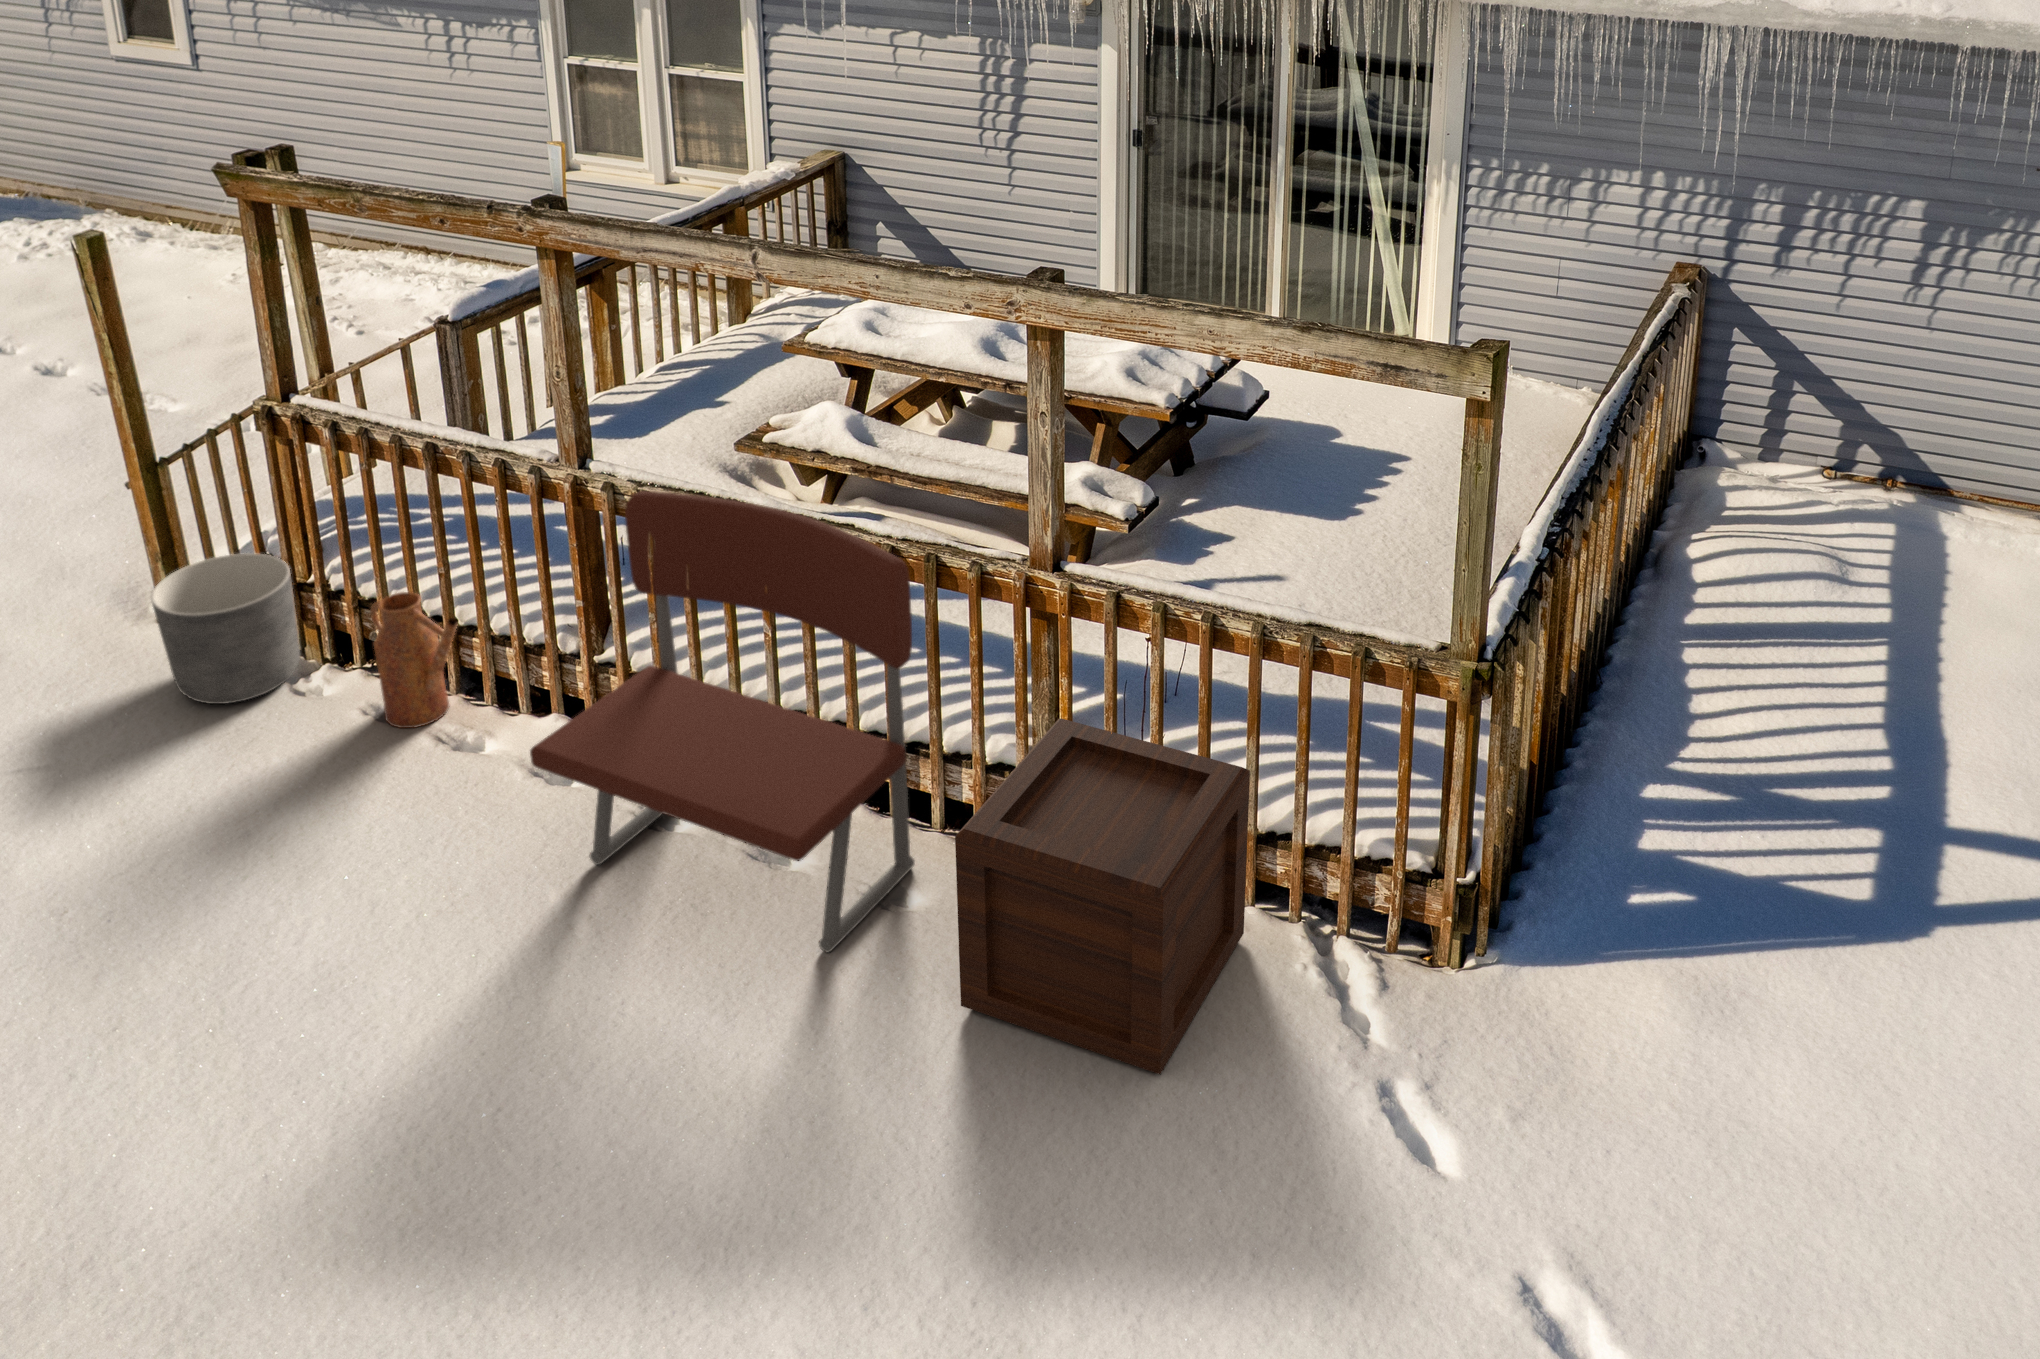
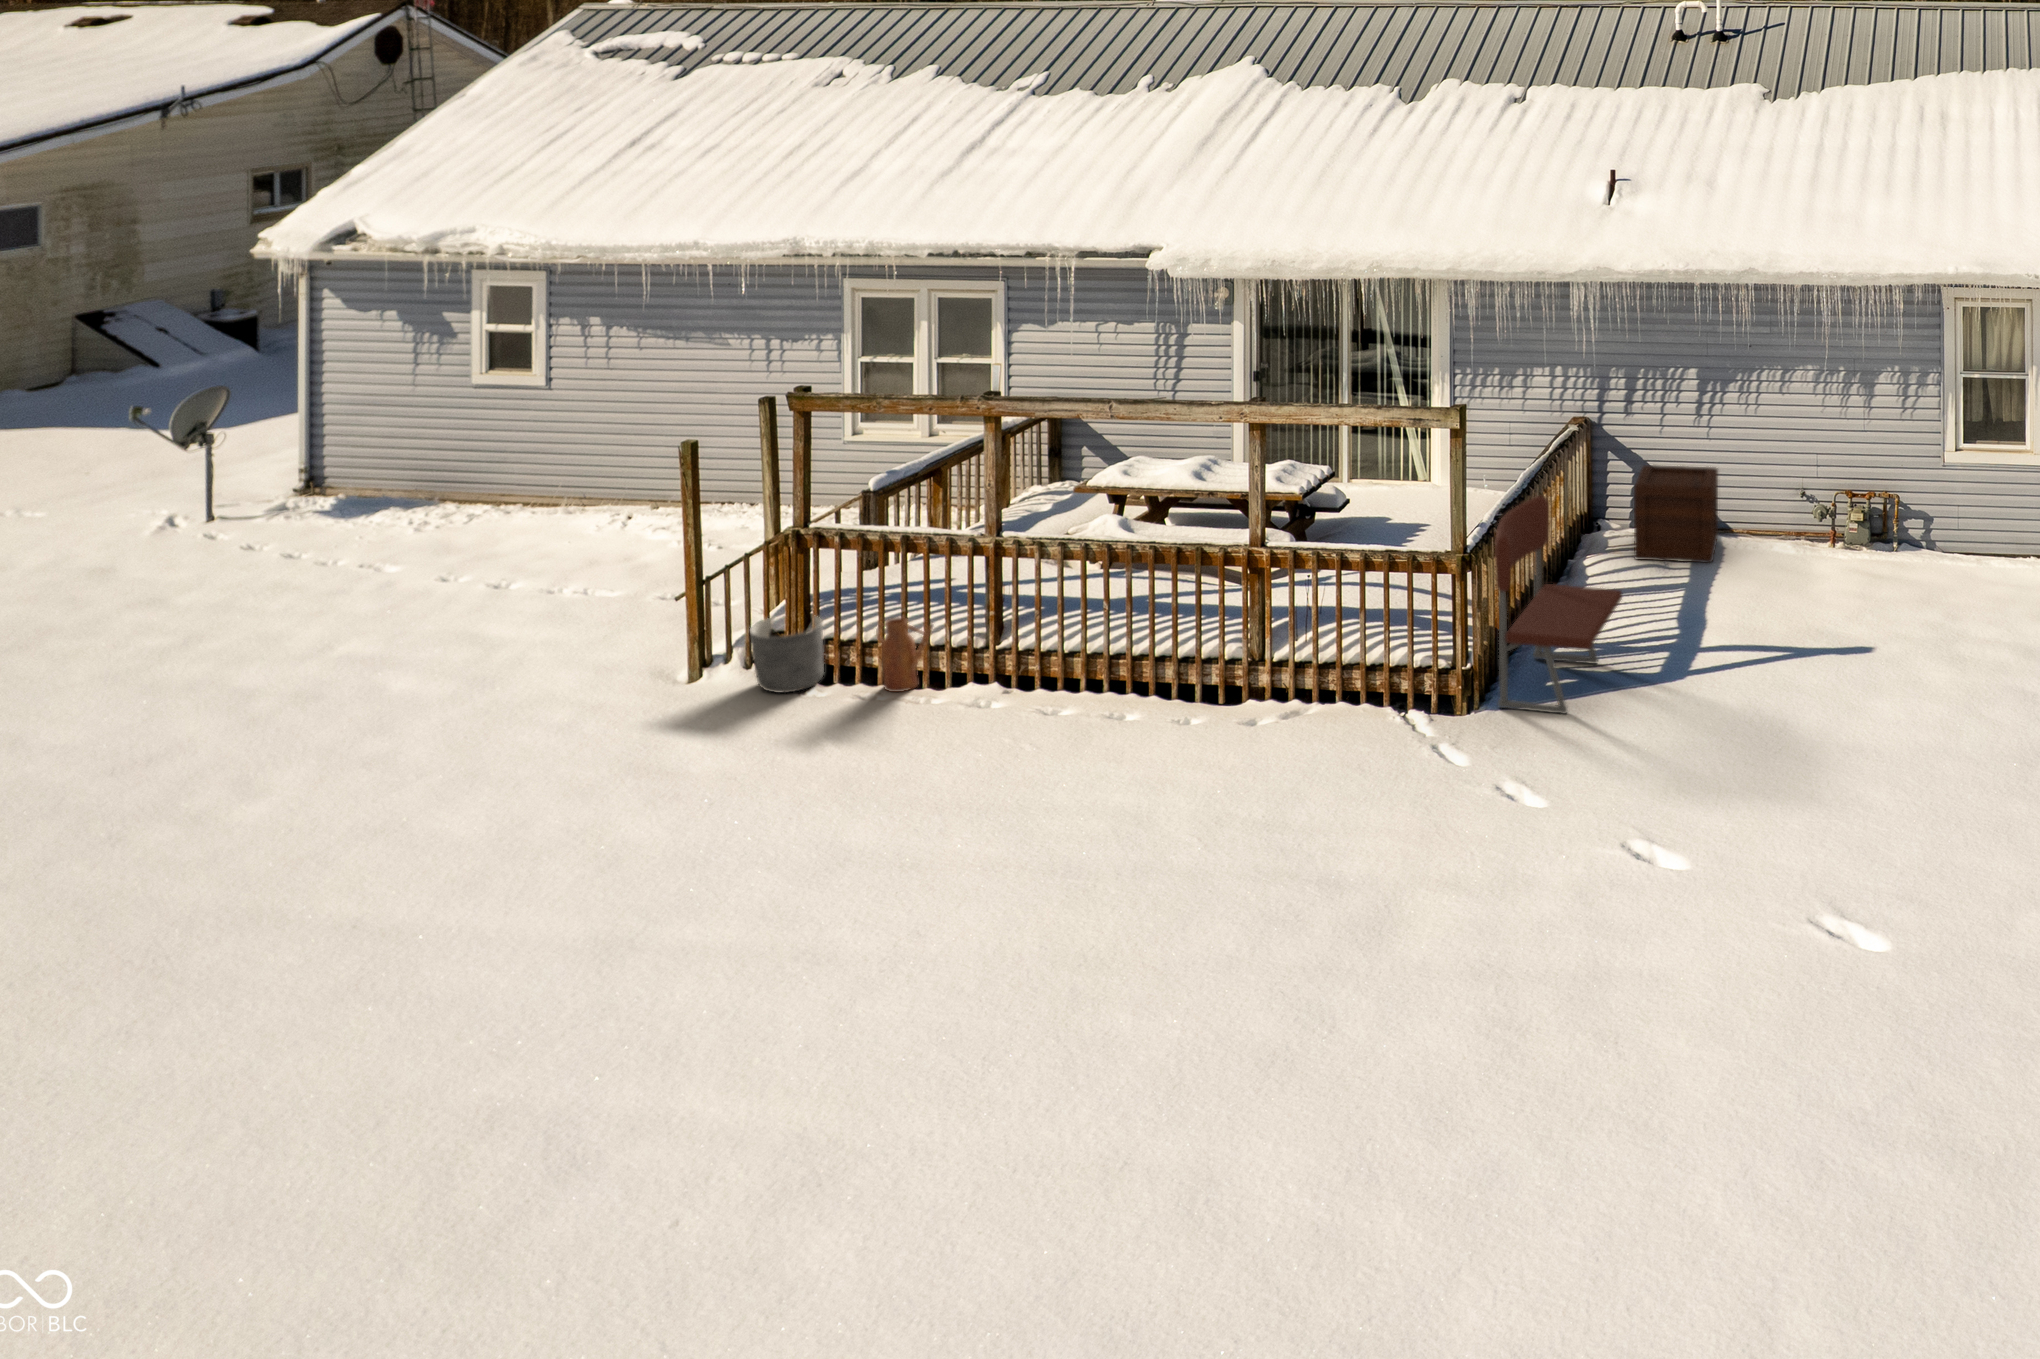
bench: present [530,491,915,953] -> present [1495,496,1622,714]
wooden crate: present [955,718,1250,1074] -> present [1634,465,1718,563]

